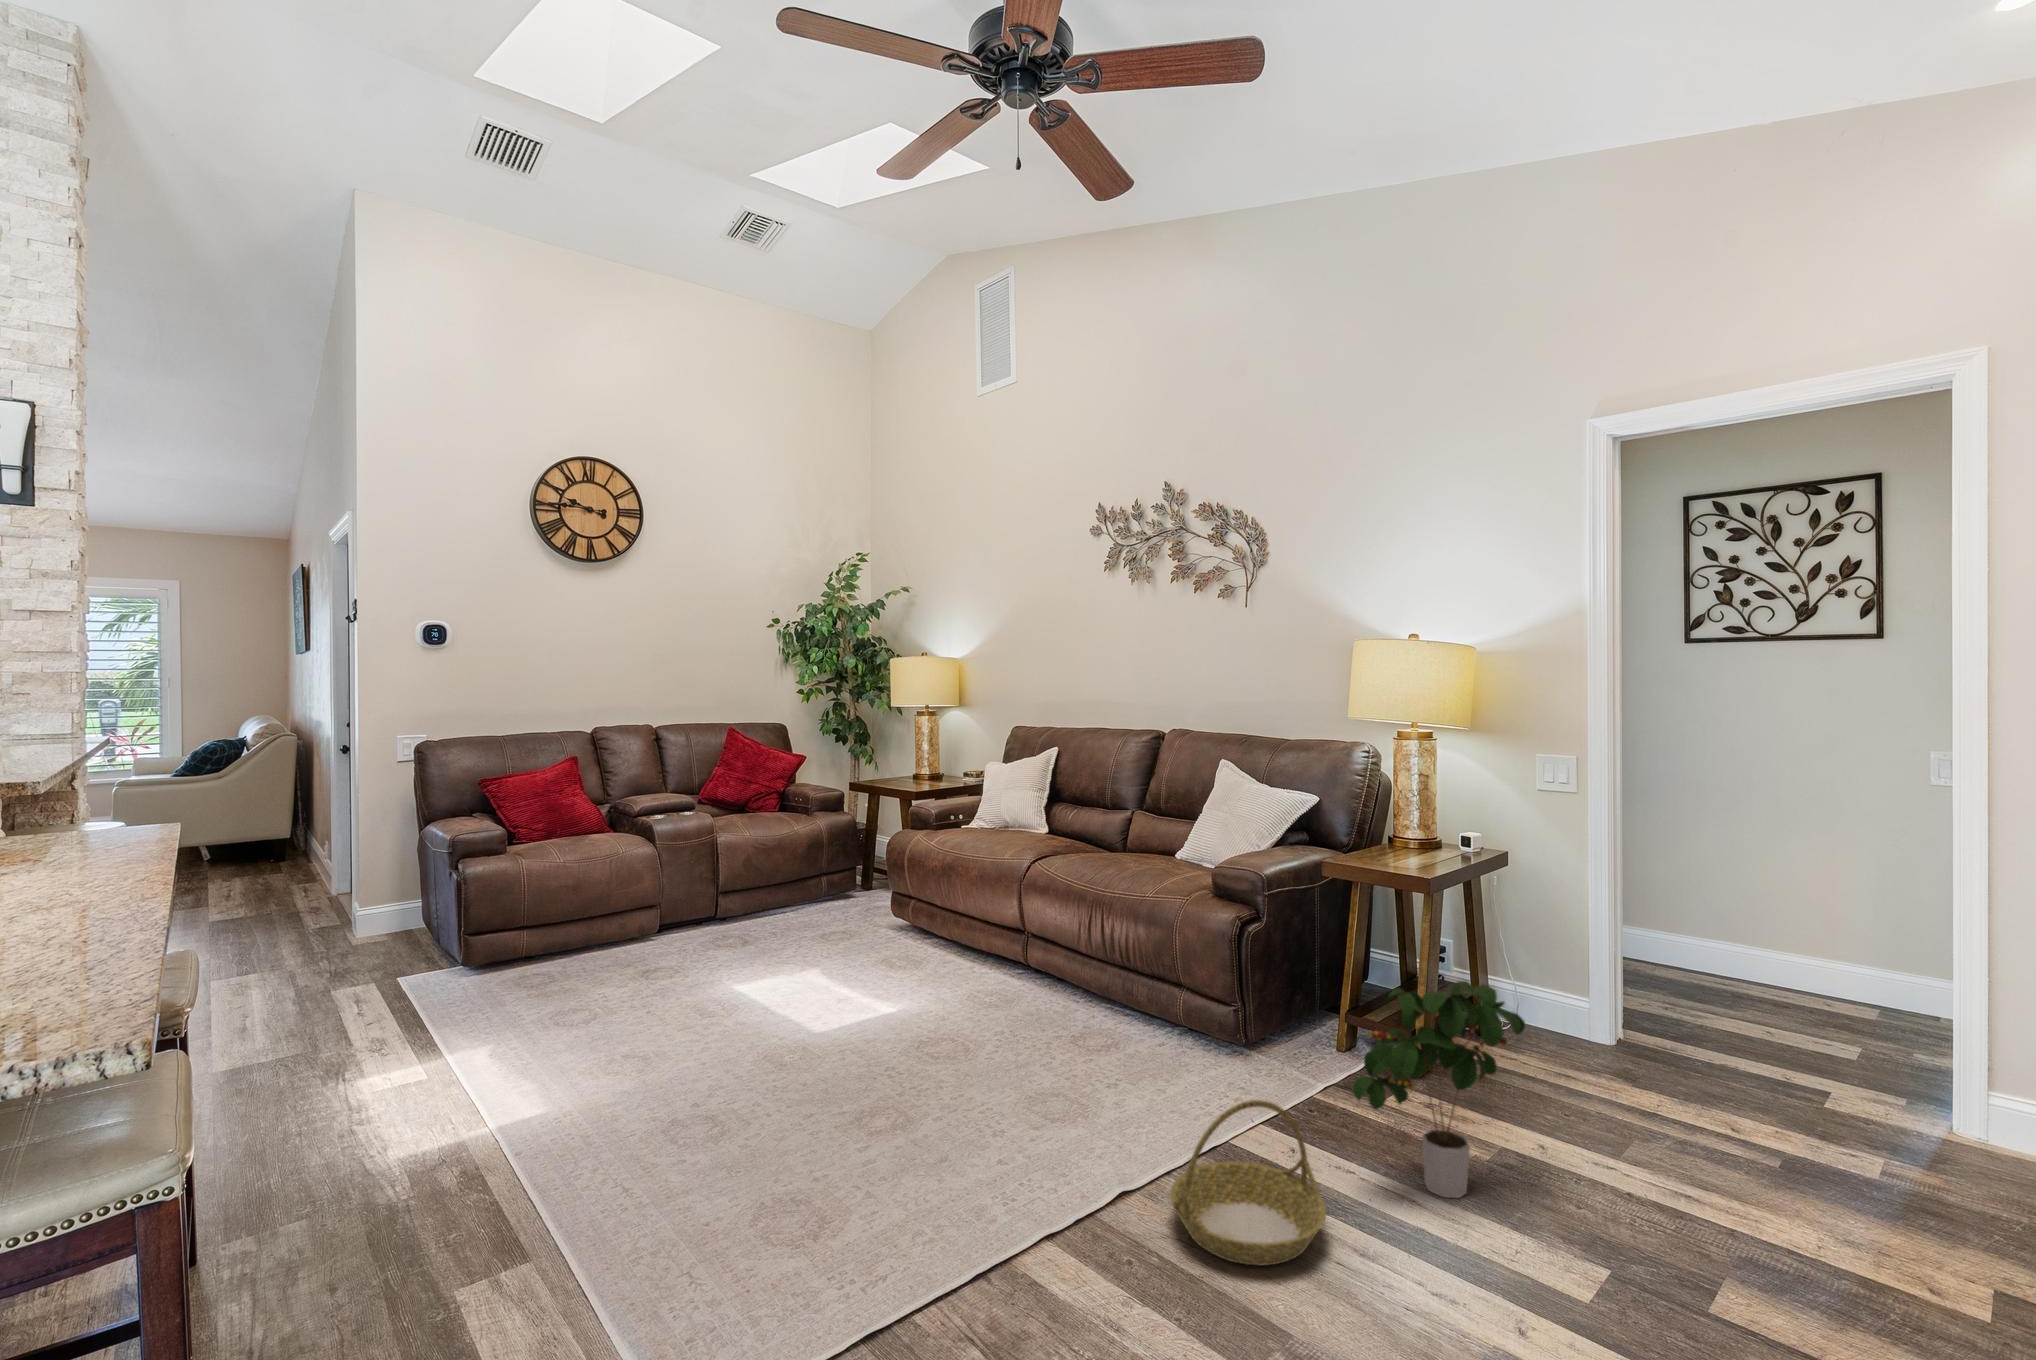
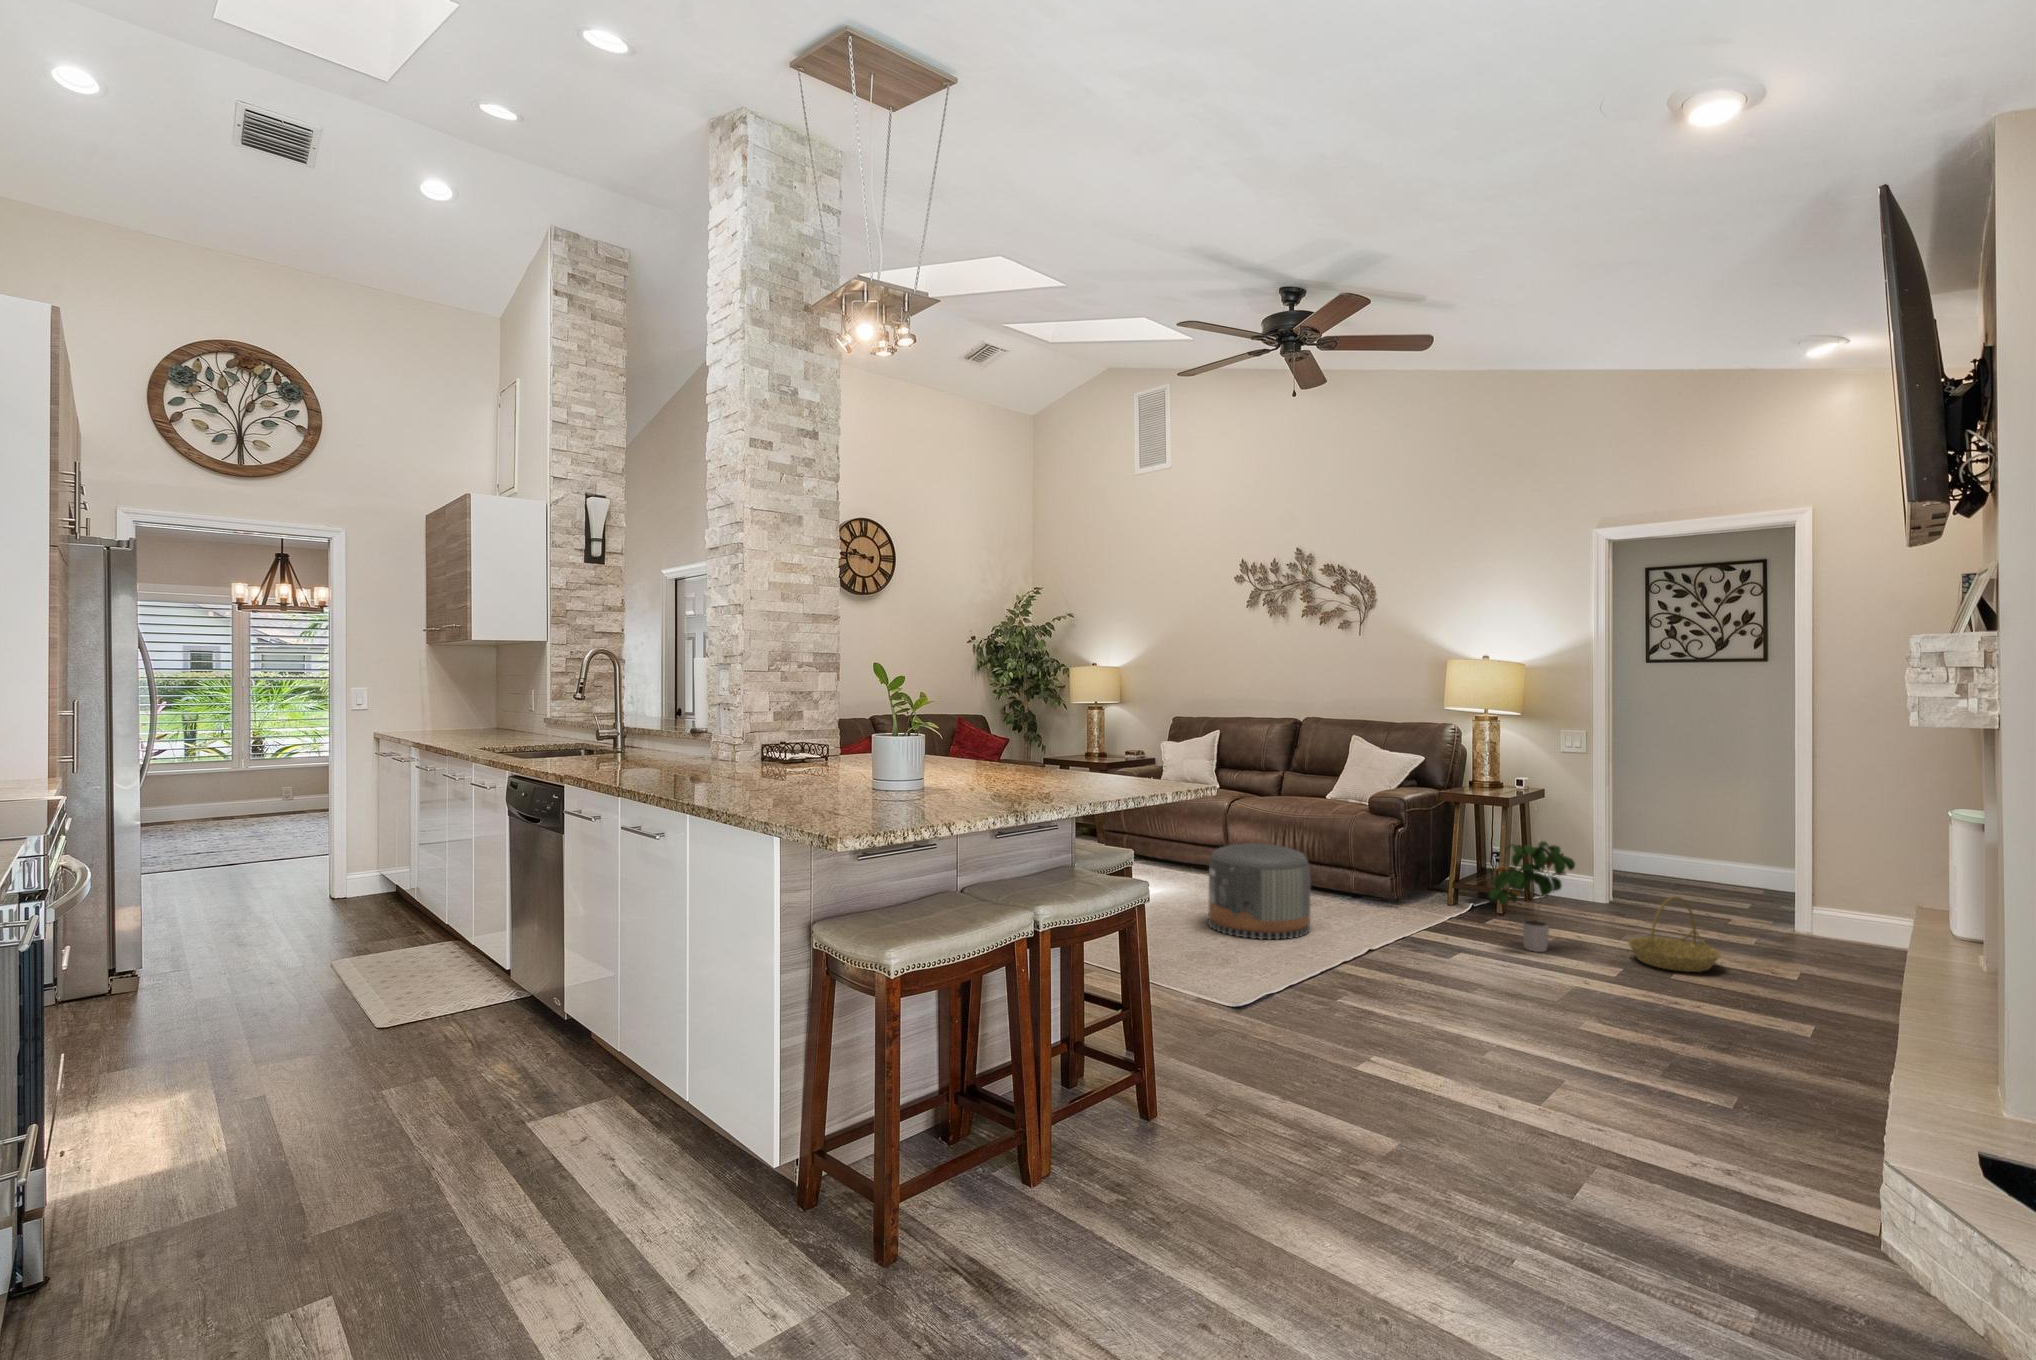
pouf: none [890,956,1063,1149] -> present [1208,843,1311,940]
basket: present [1170,1100,1326,1265] -> present [1628,896,1721,972]

